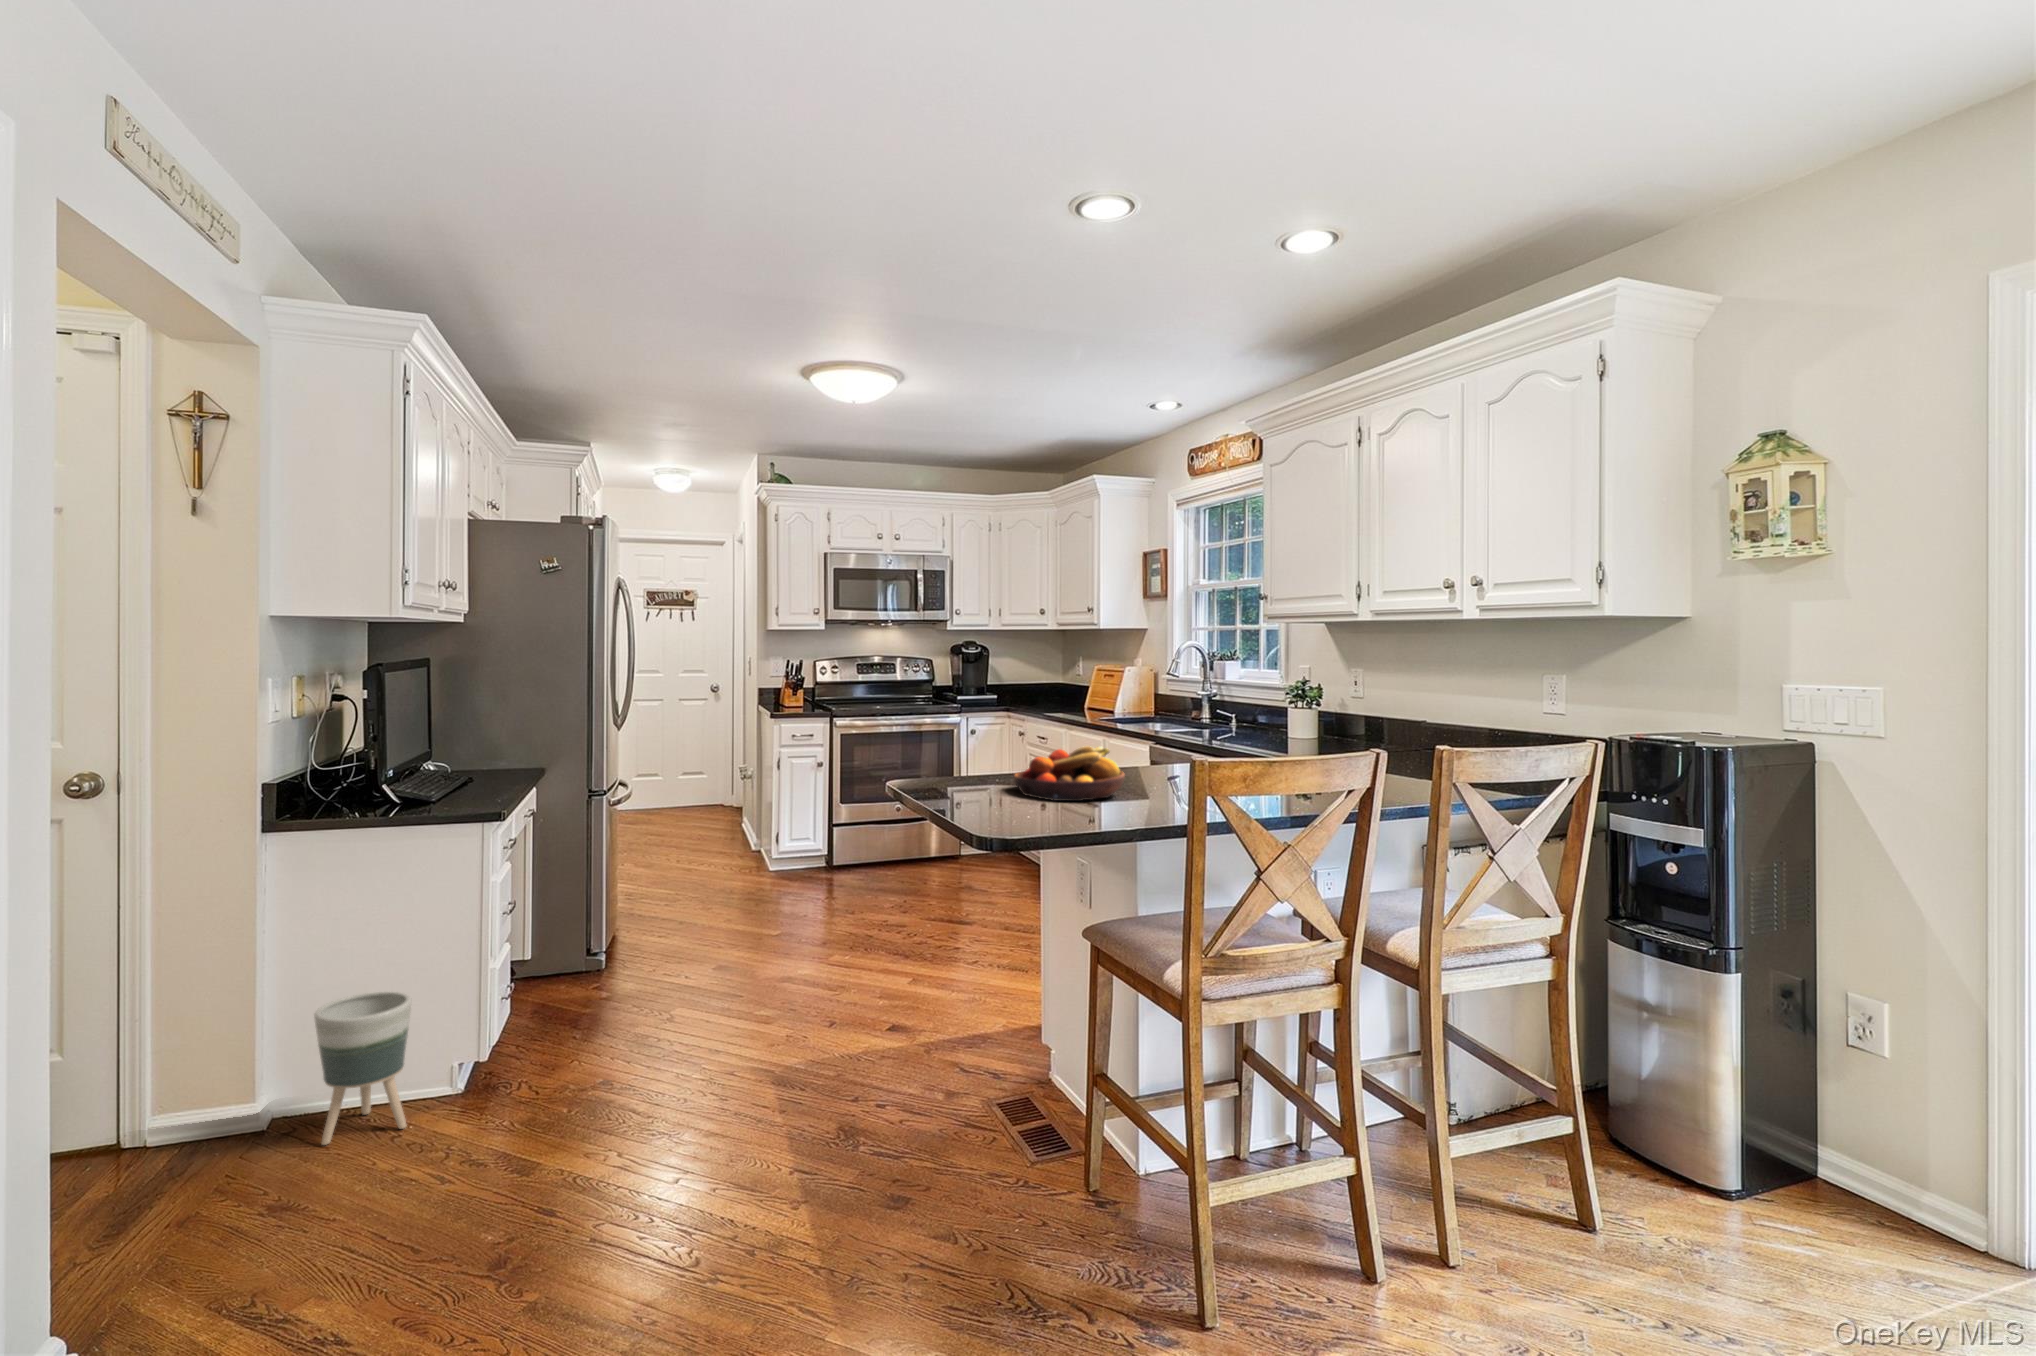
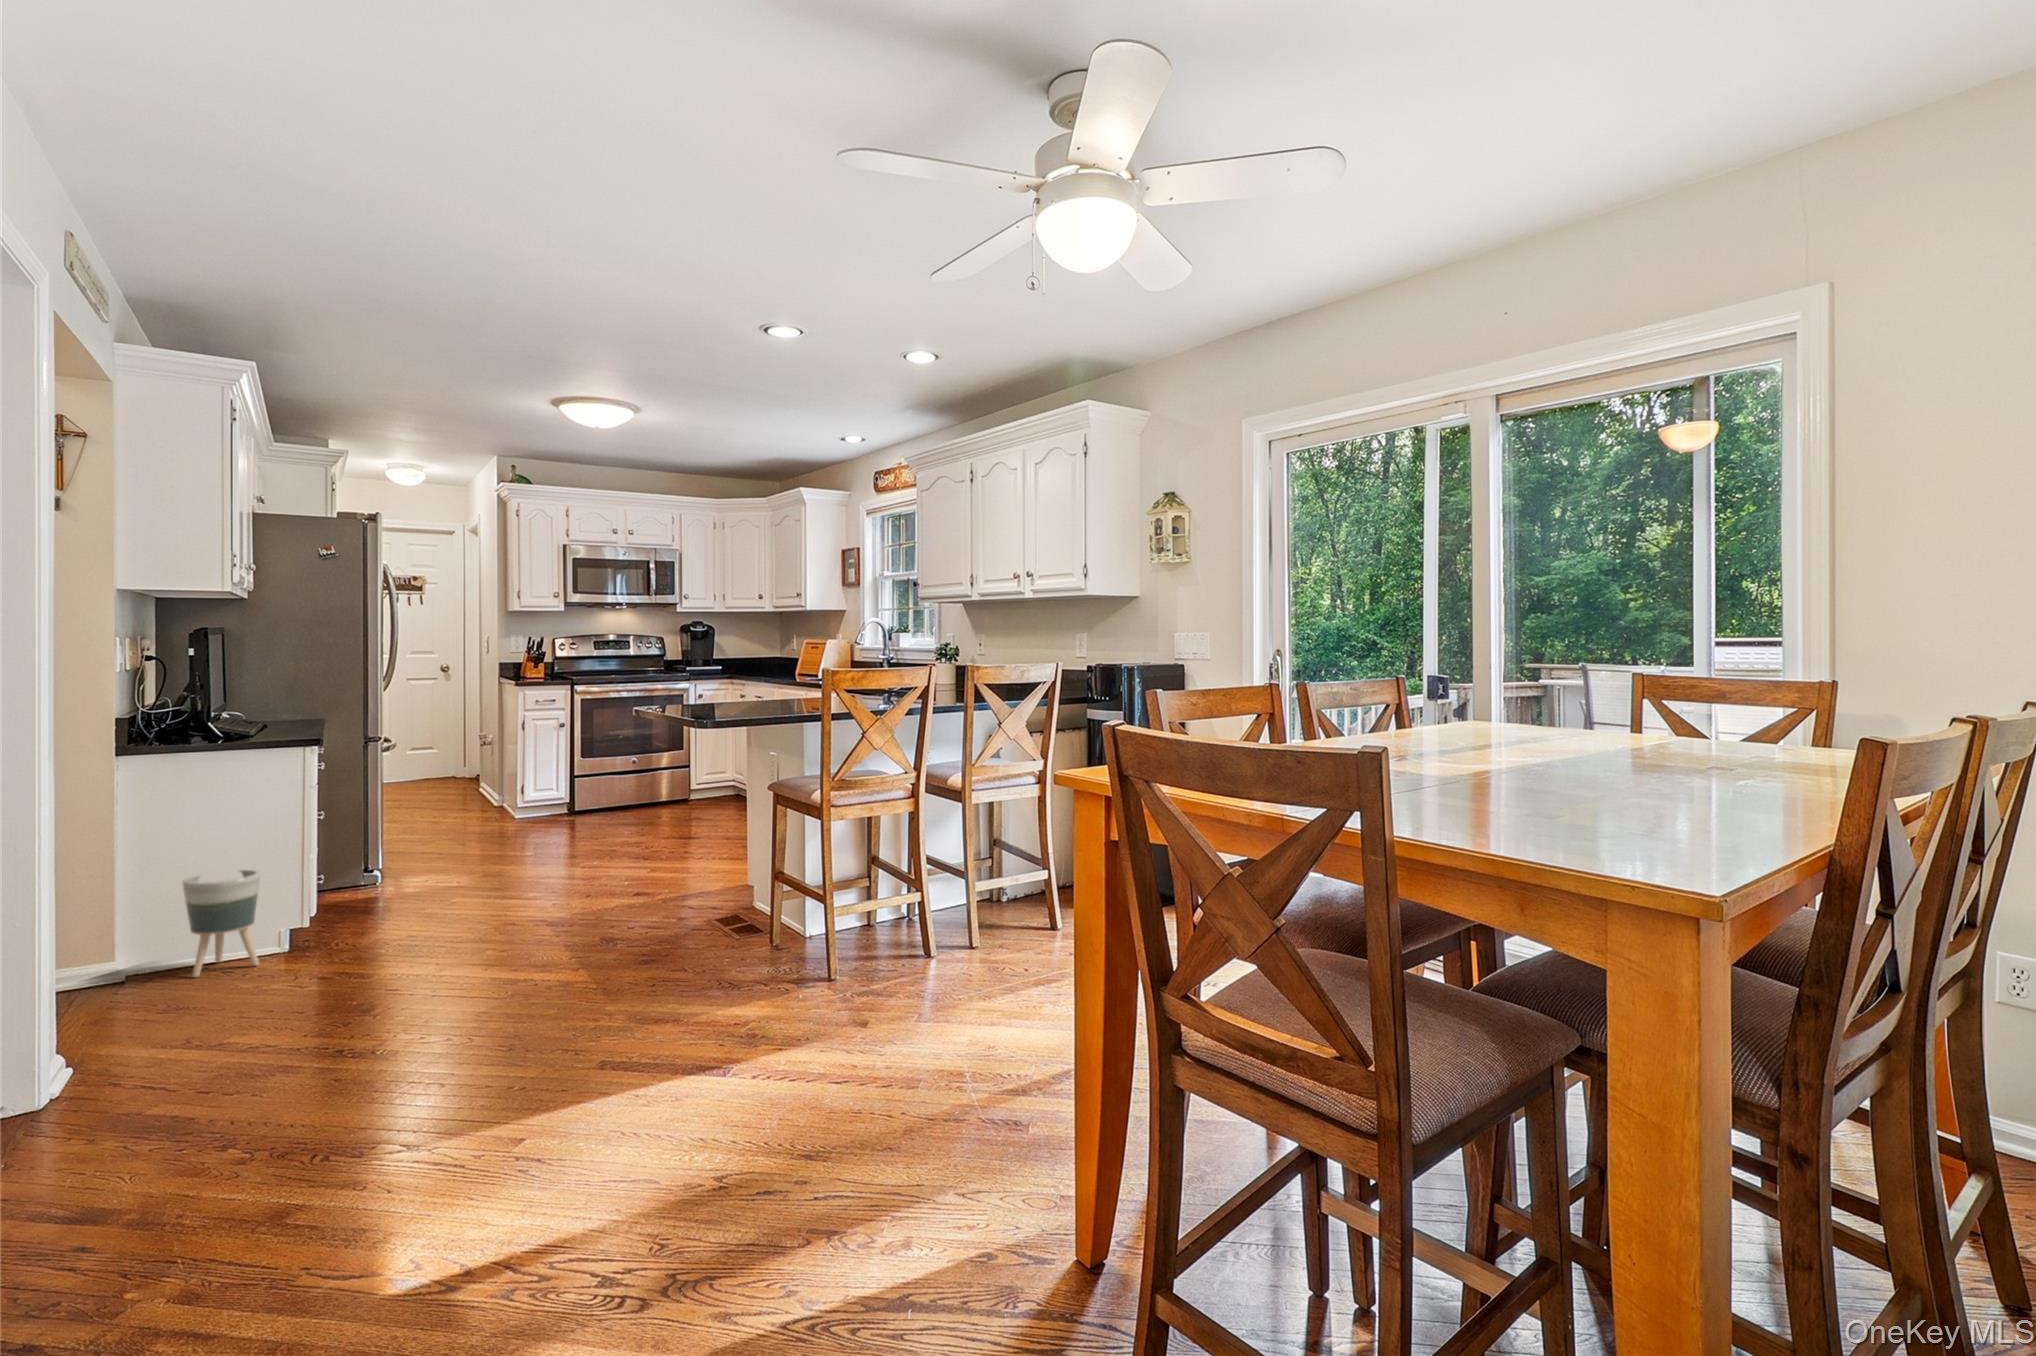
fruit bowl: present [1014,746,1124,801] -> none [723,676,797,709]

